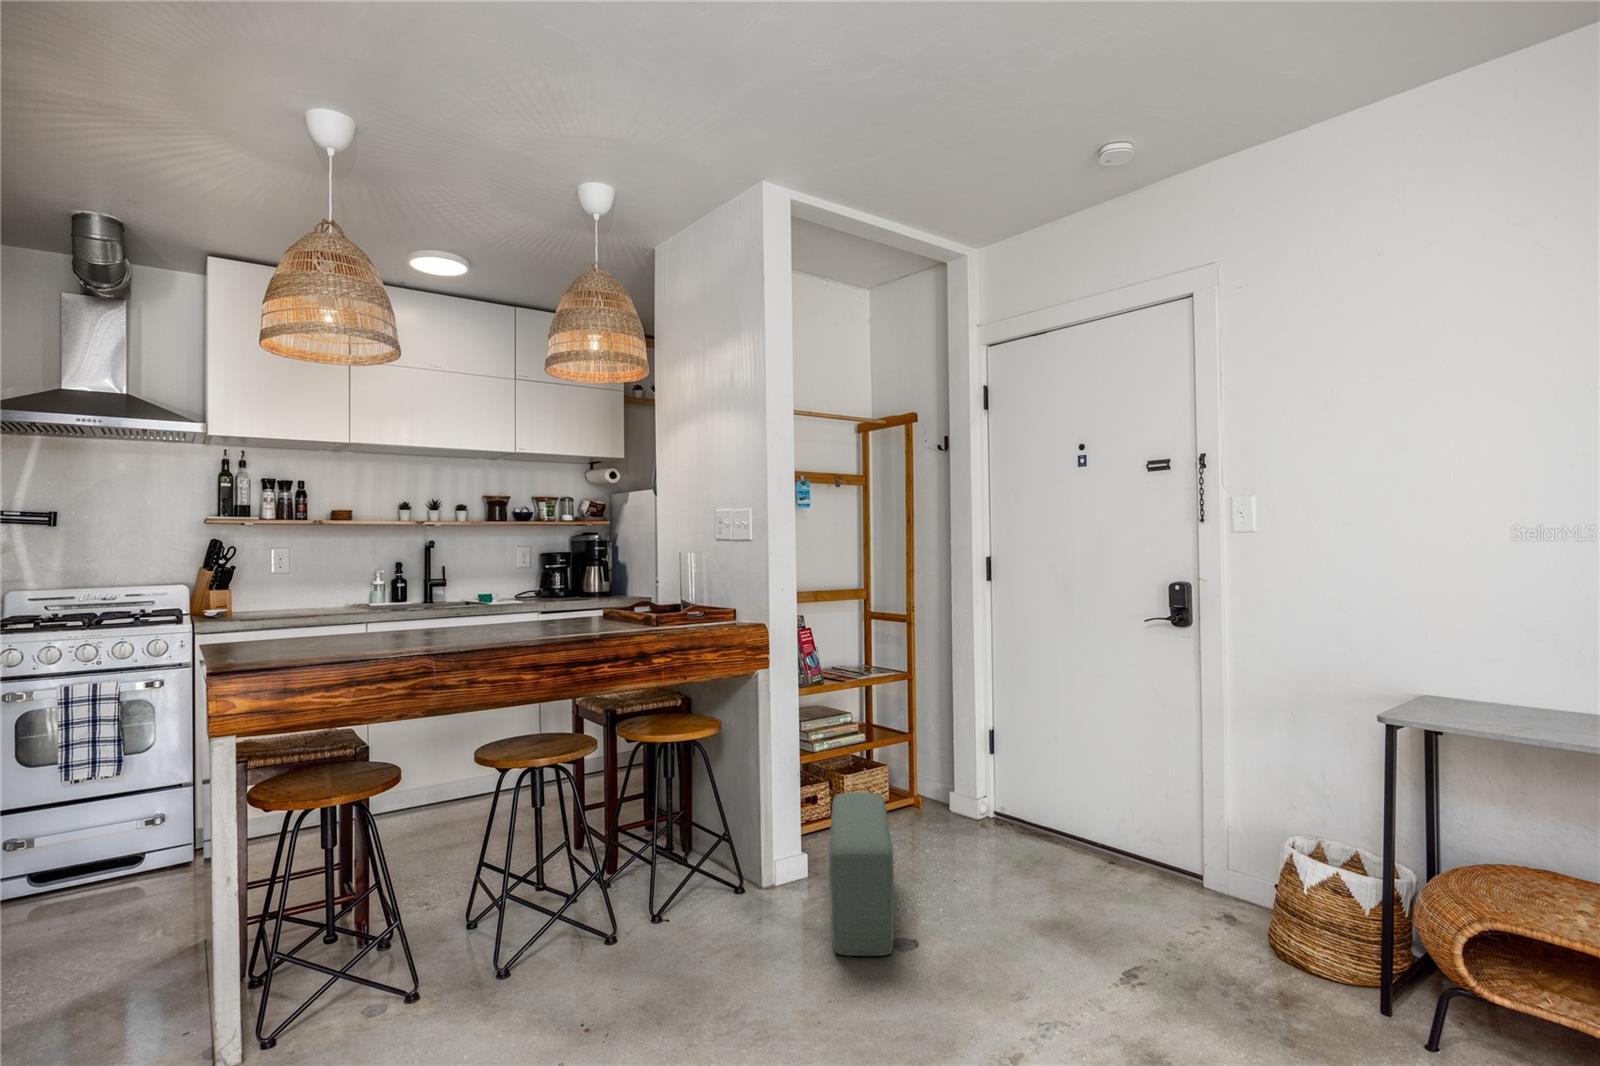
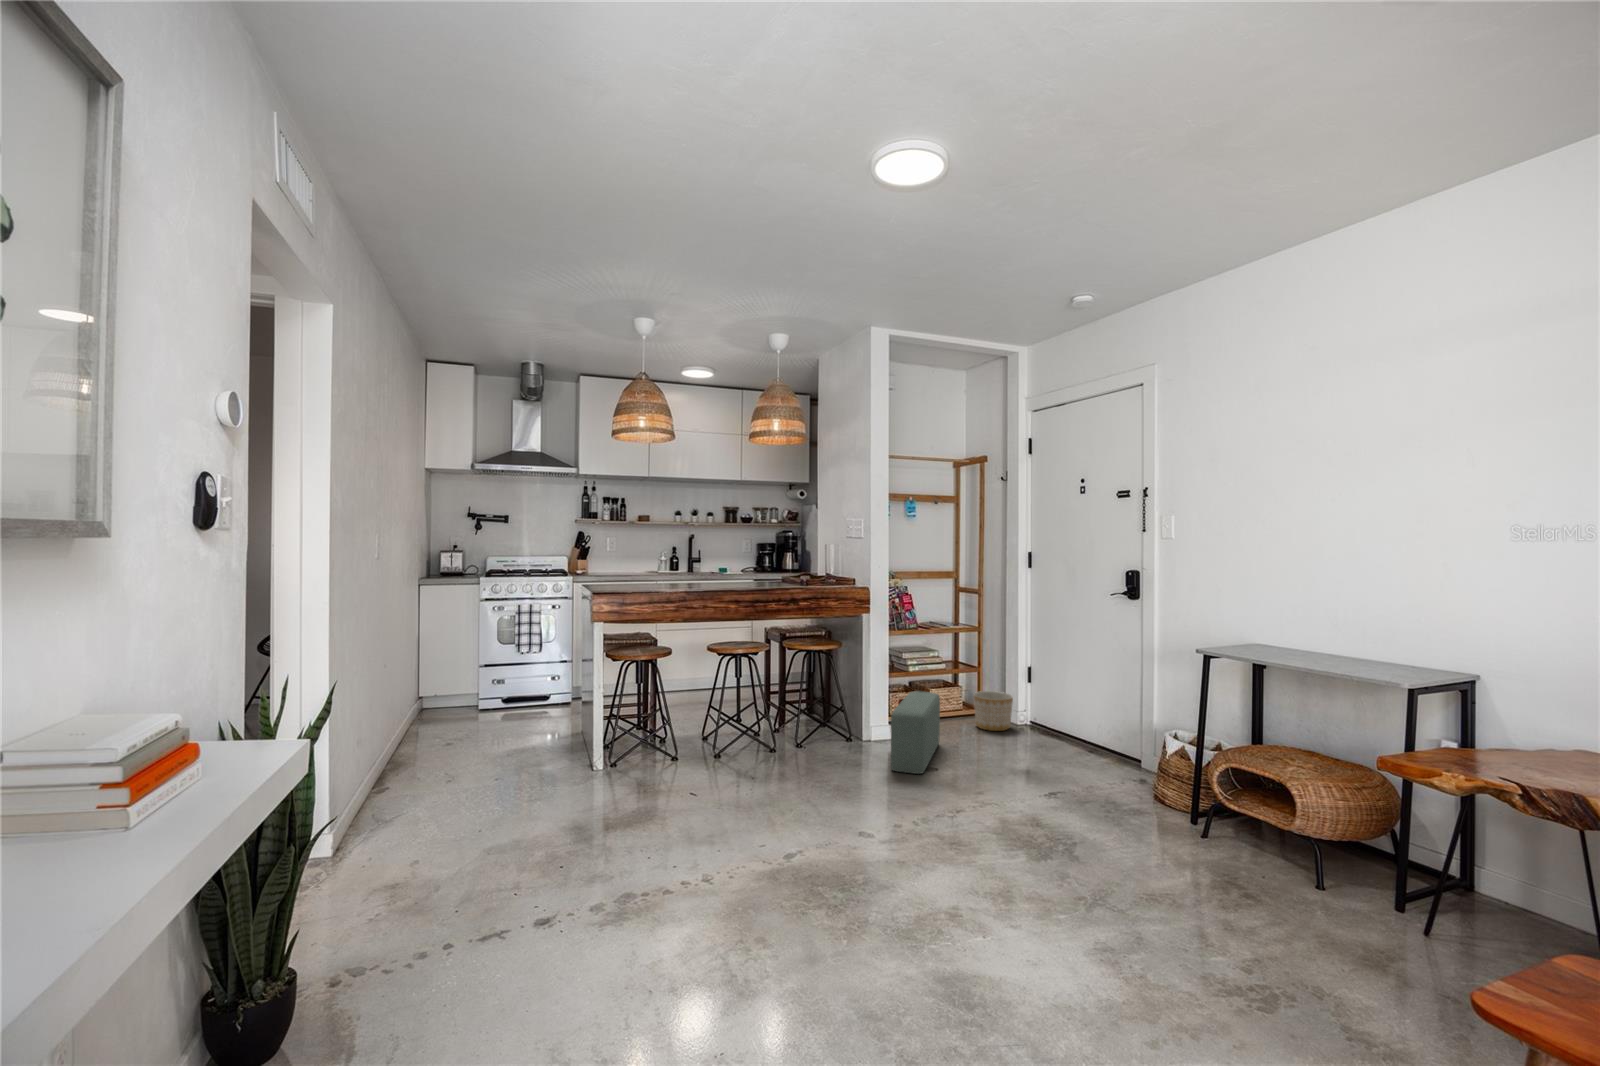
planter: none [913,771,973,836] -> present [974,691,1013,731]

